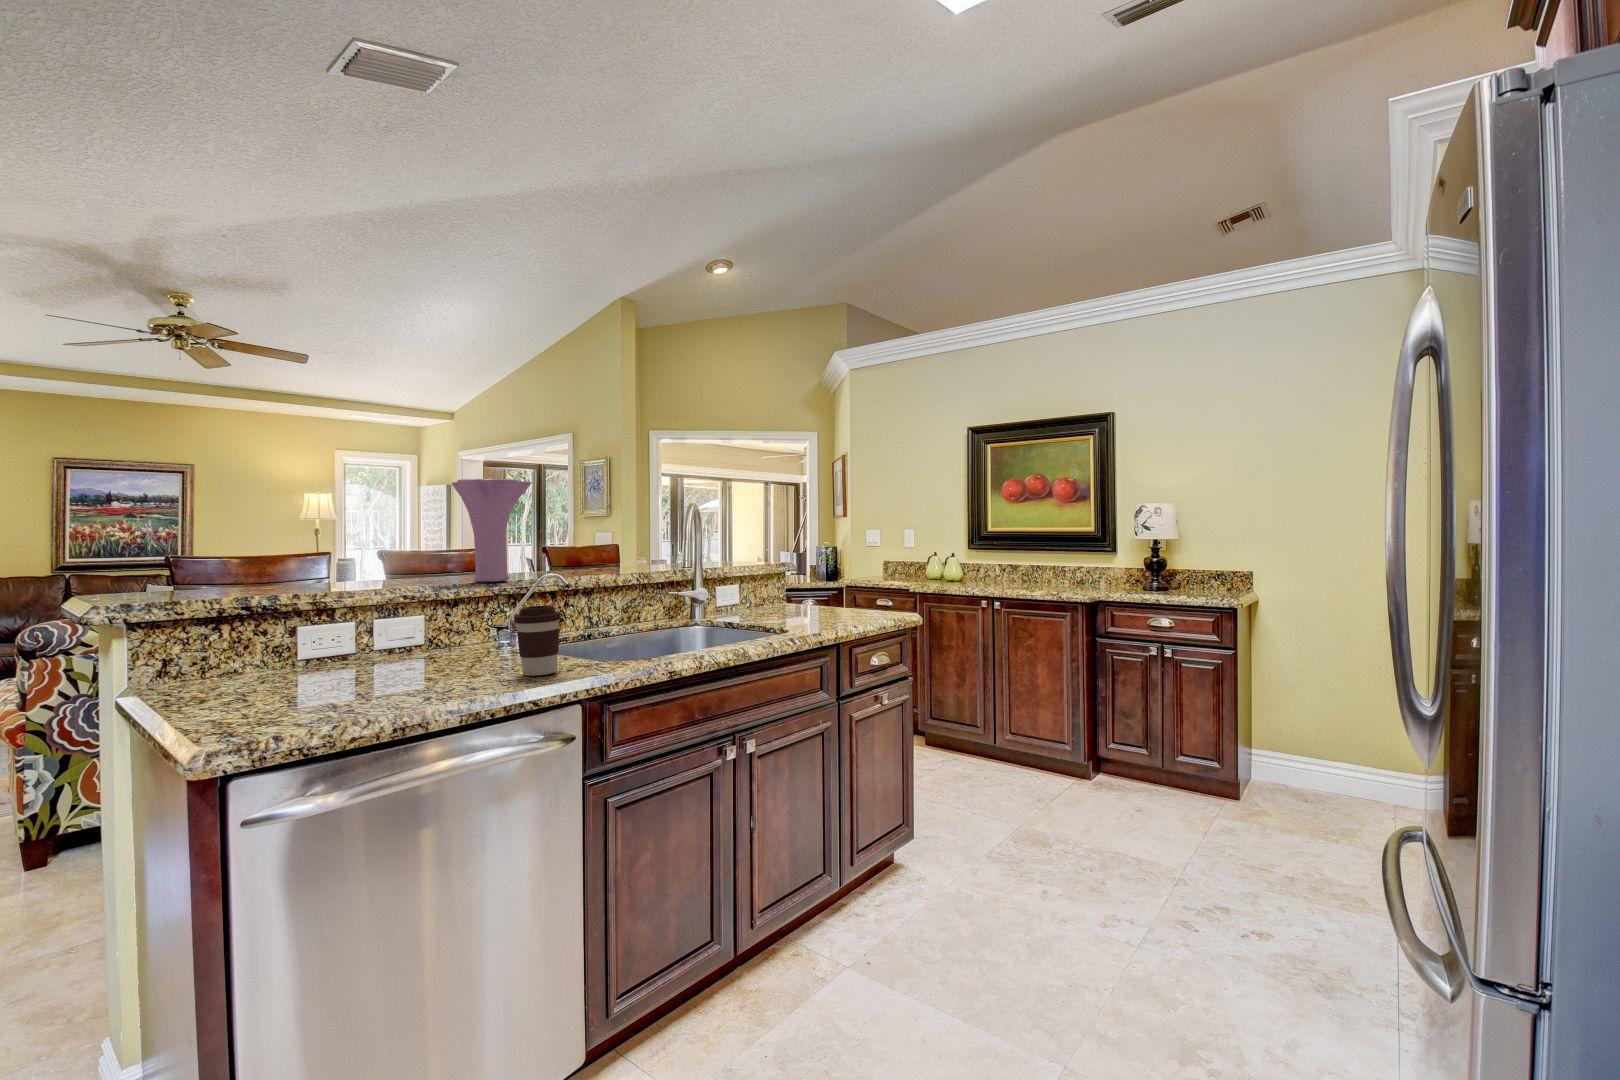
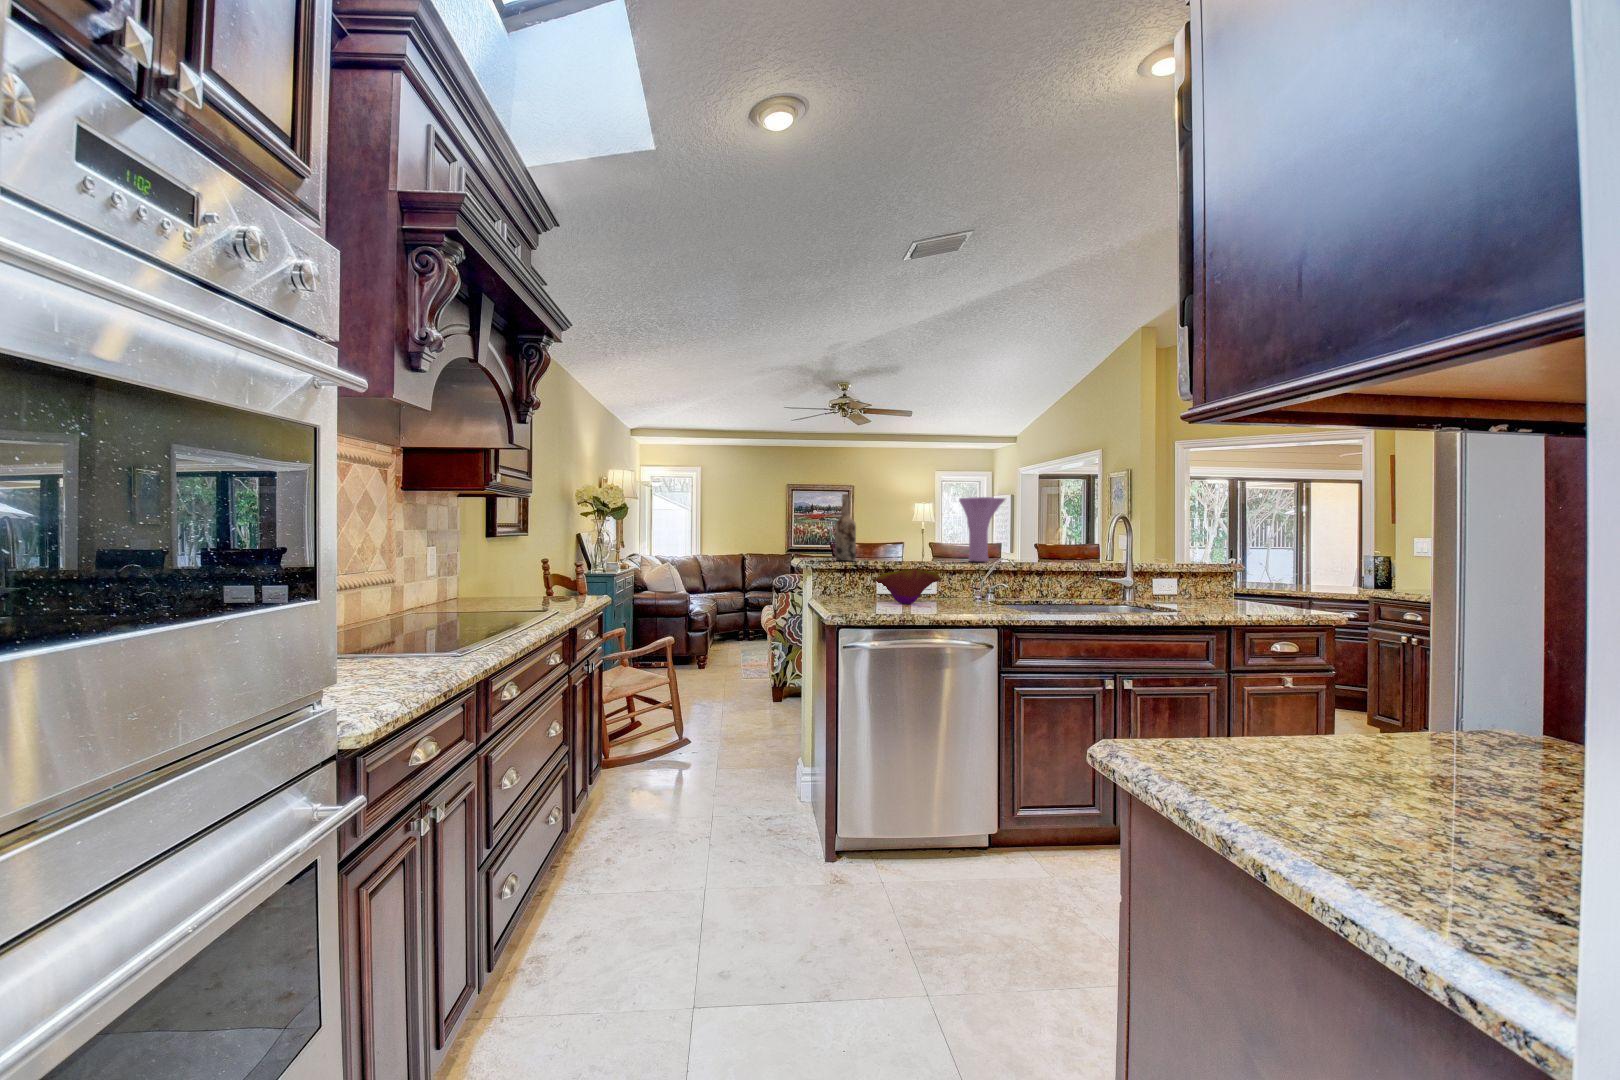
wine bottle: none [187,464,245,602] -> present [835,494,856,561]
coffee cup: present [514,605,561,676] -> none [969,573,996,612]
decorative bowl: none [299,609,448,676] -> present [876,569,940,604]

